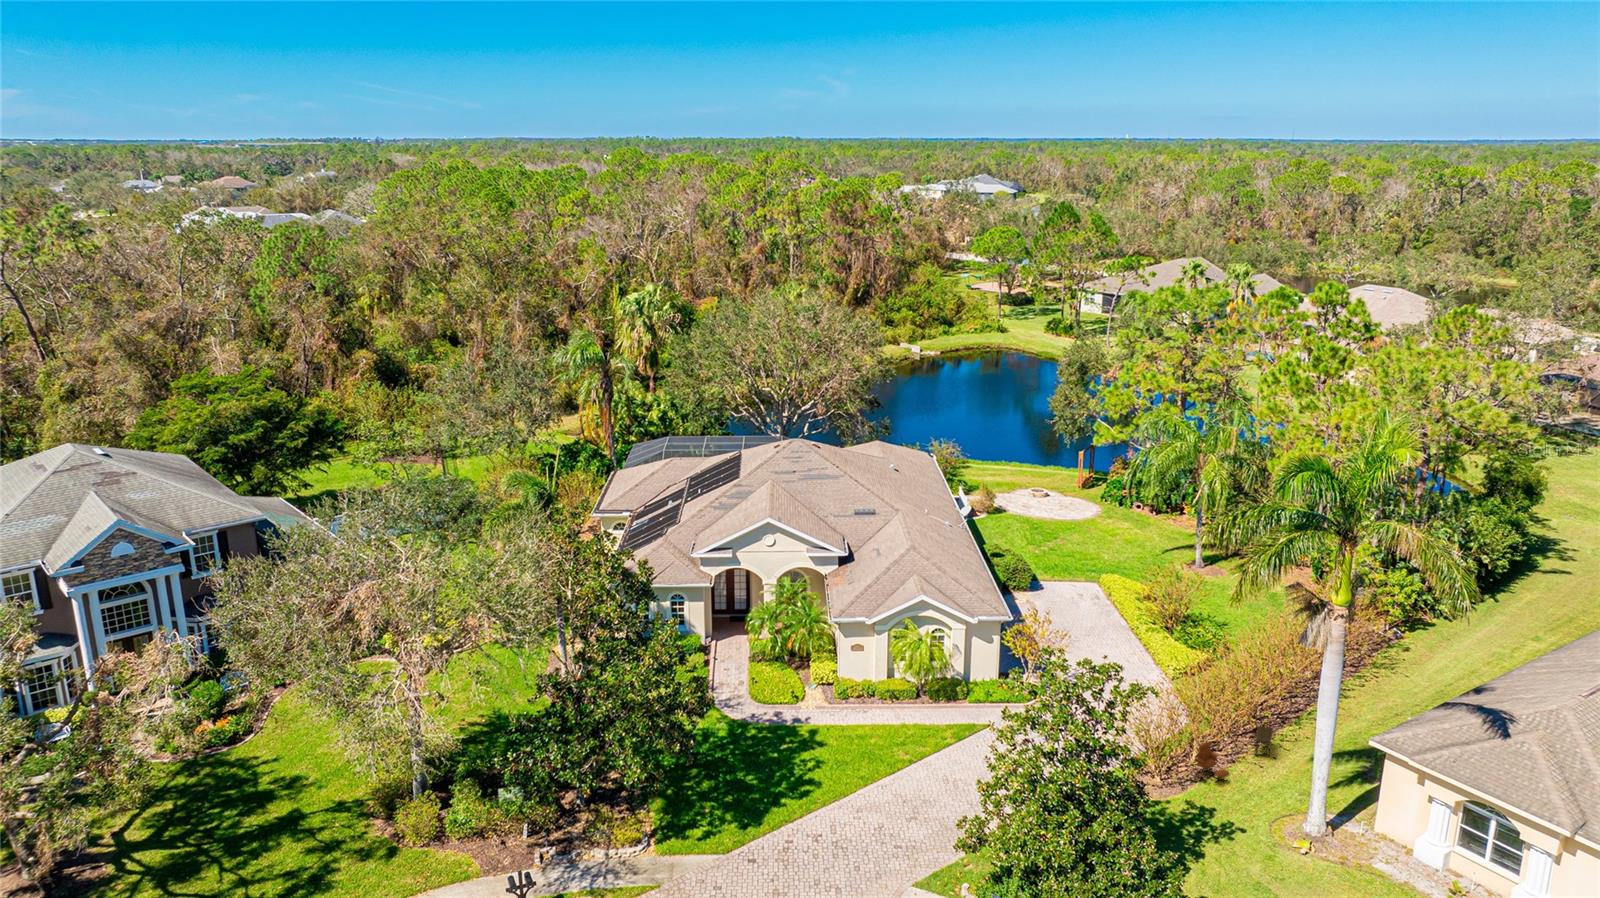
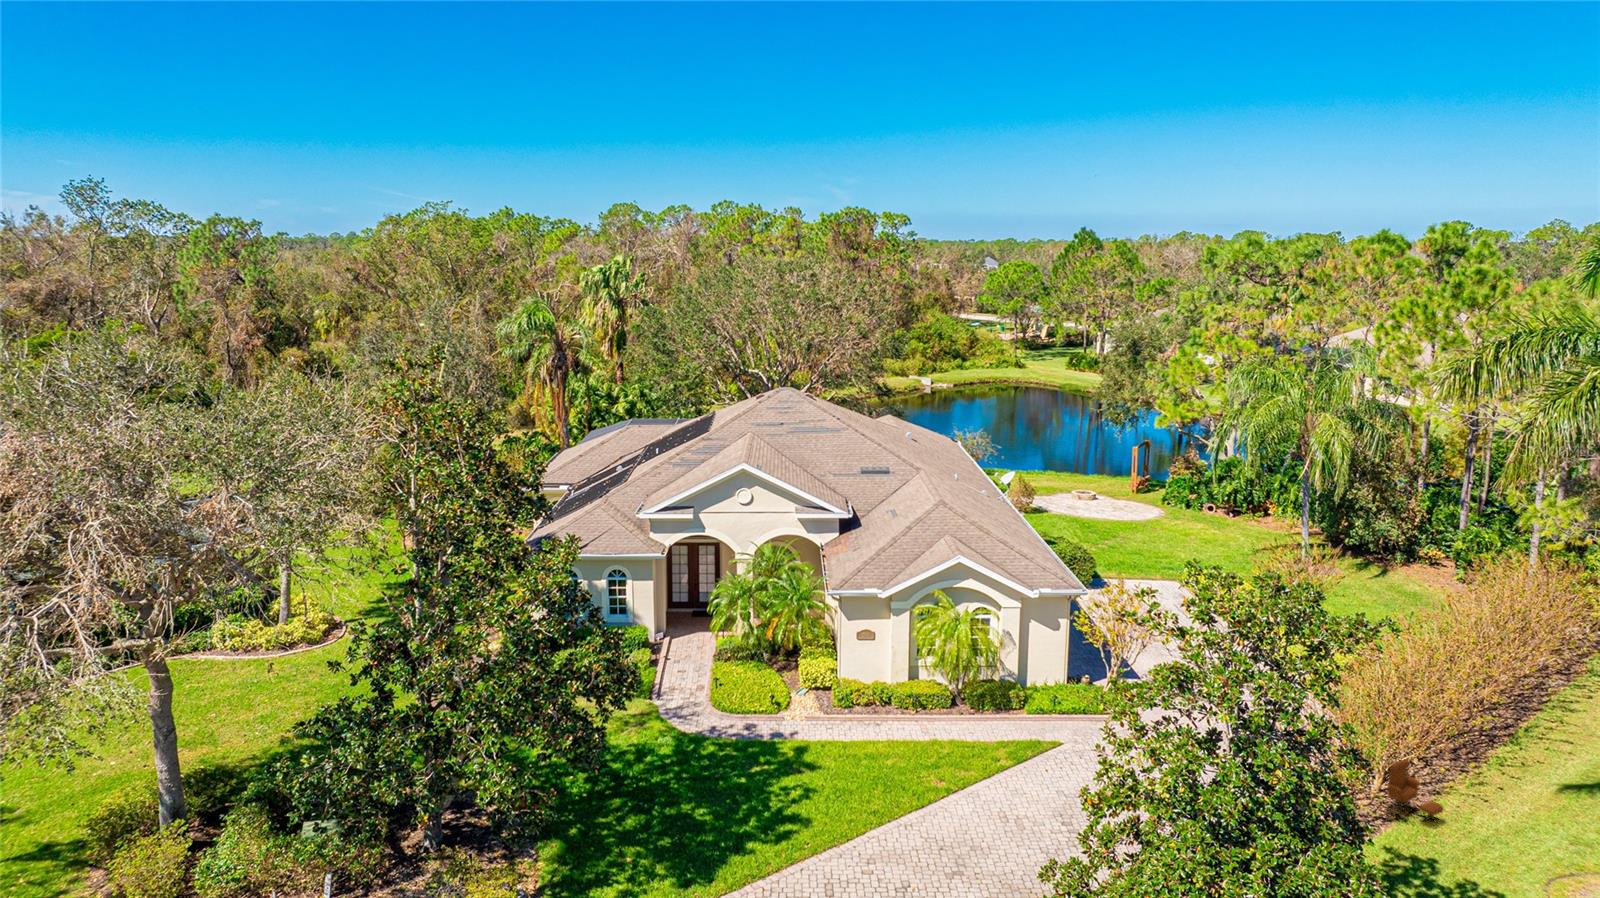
bench: present [1255,726,1273,757] -> none [1463,742,1495,788]

